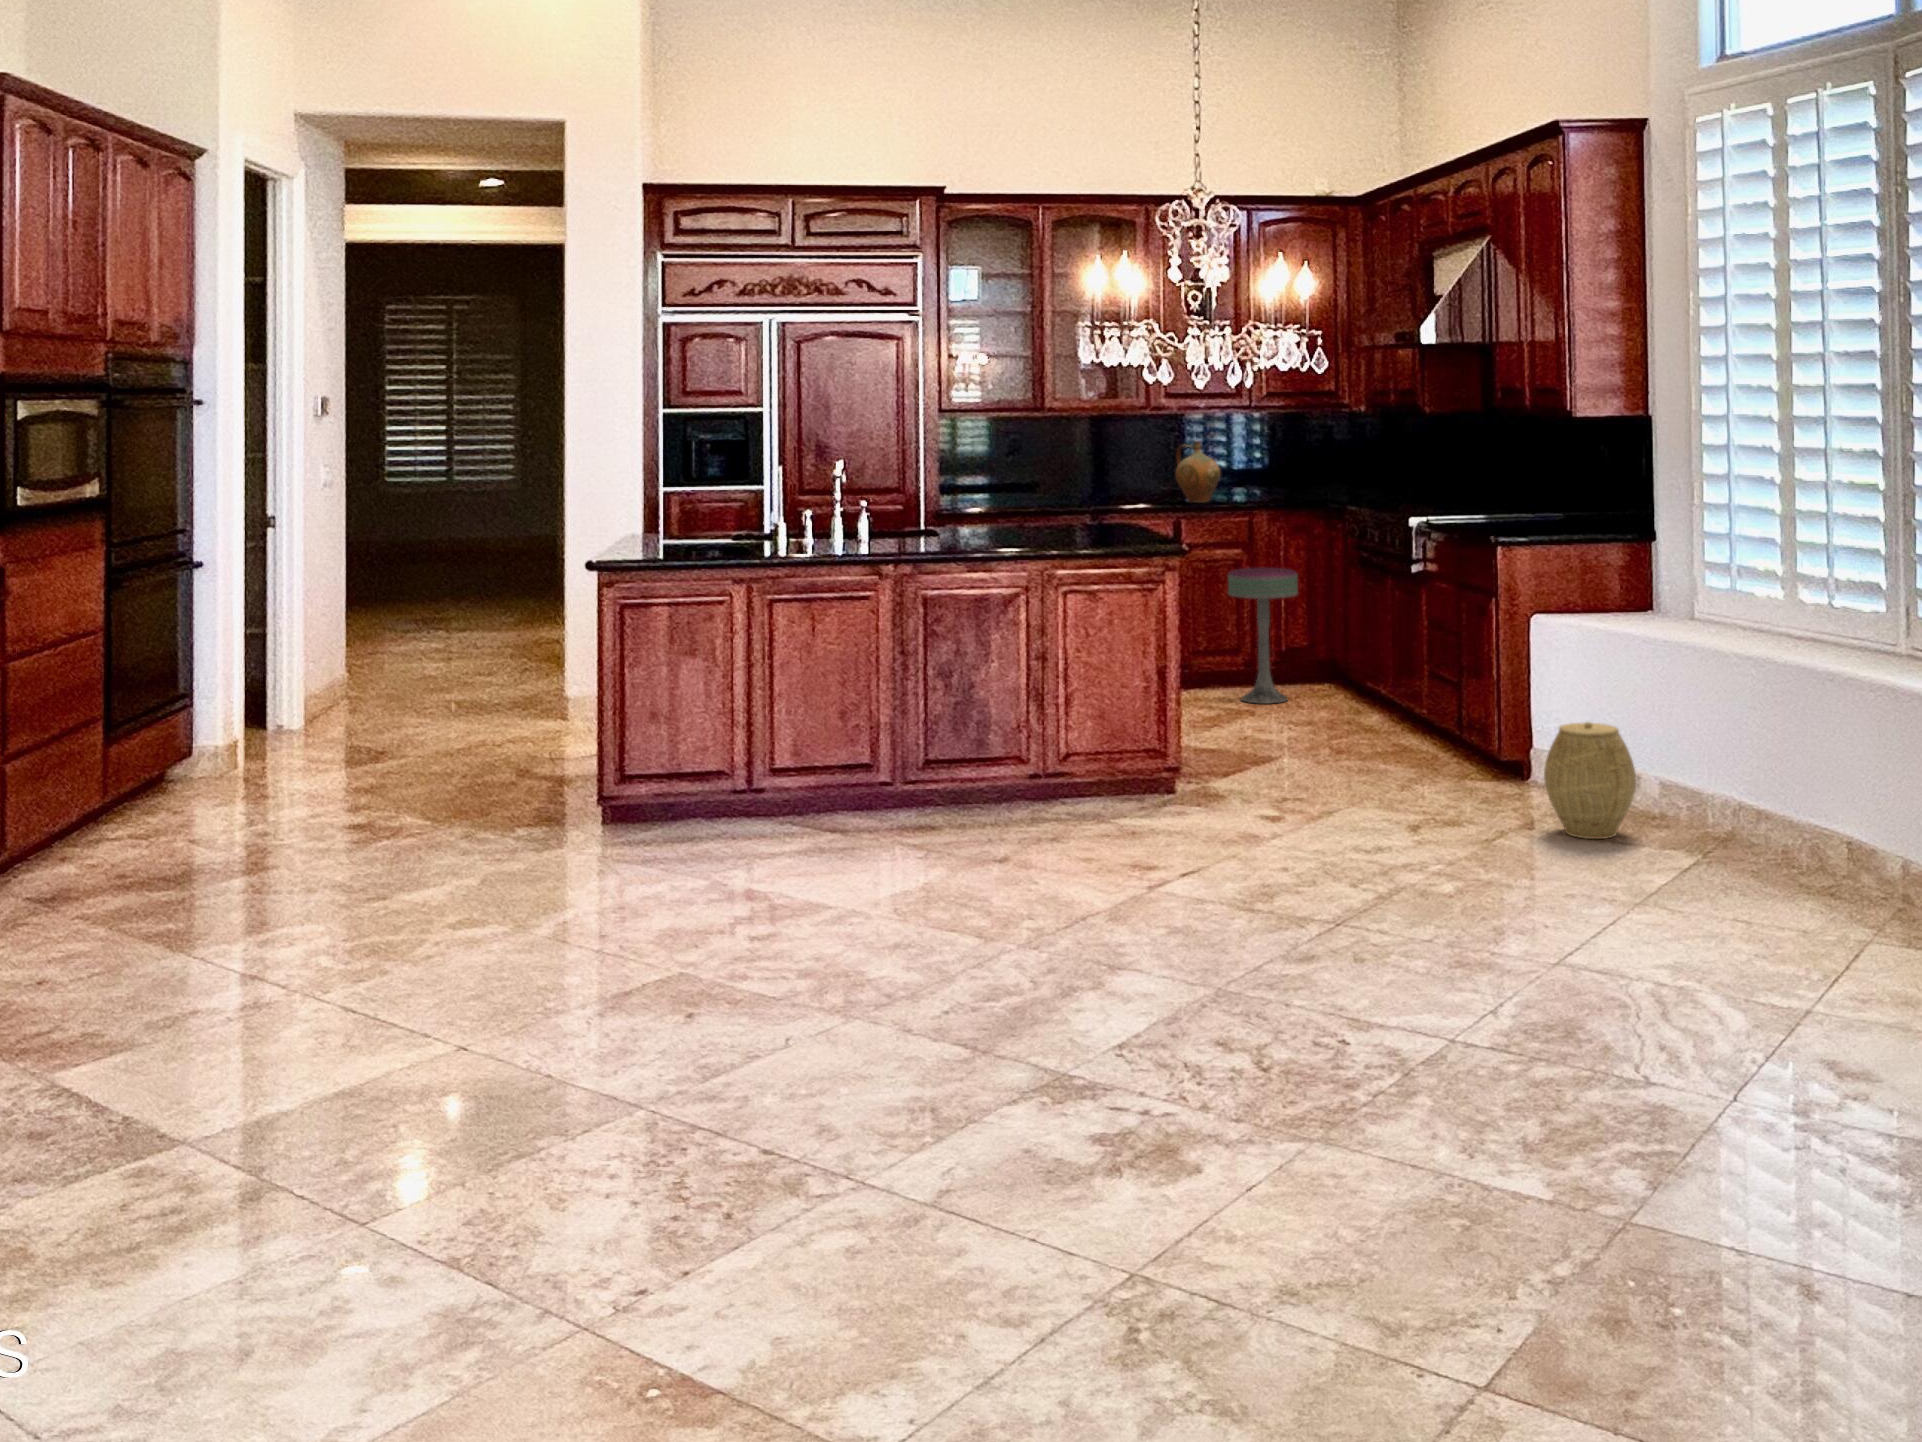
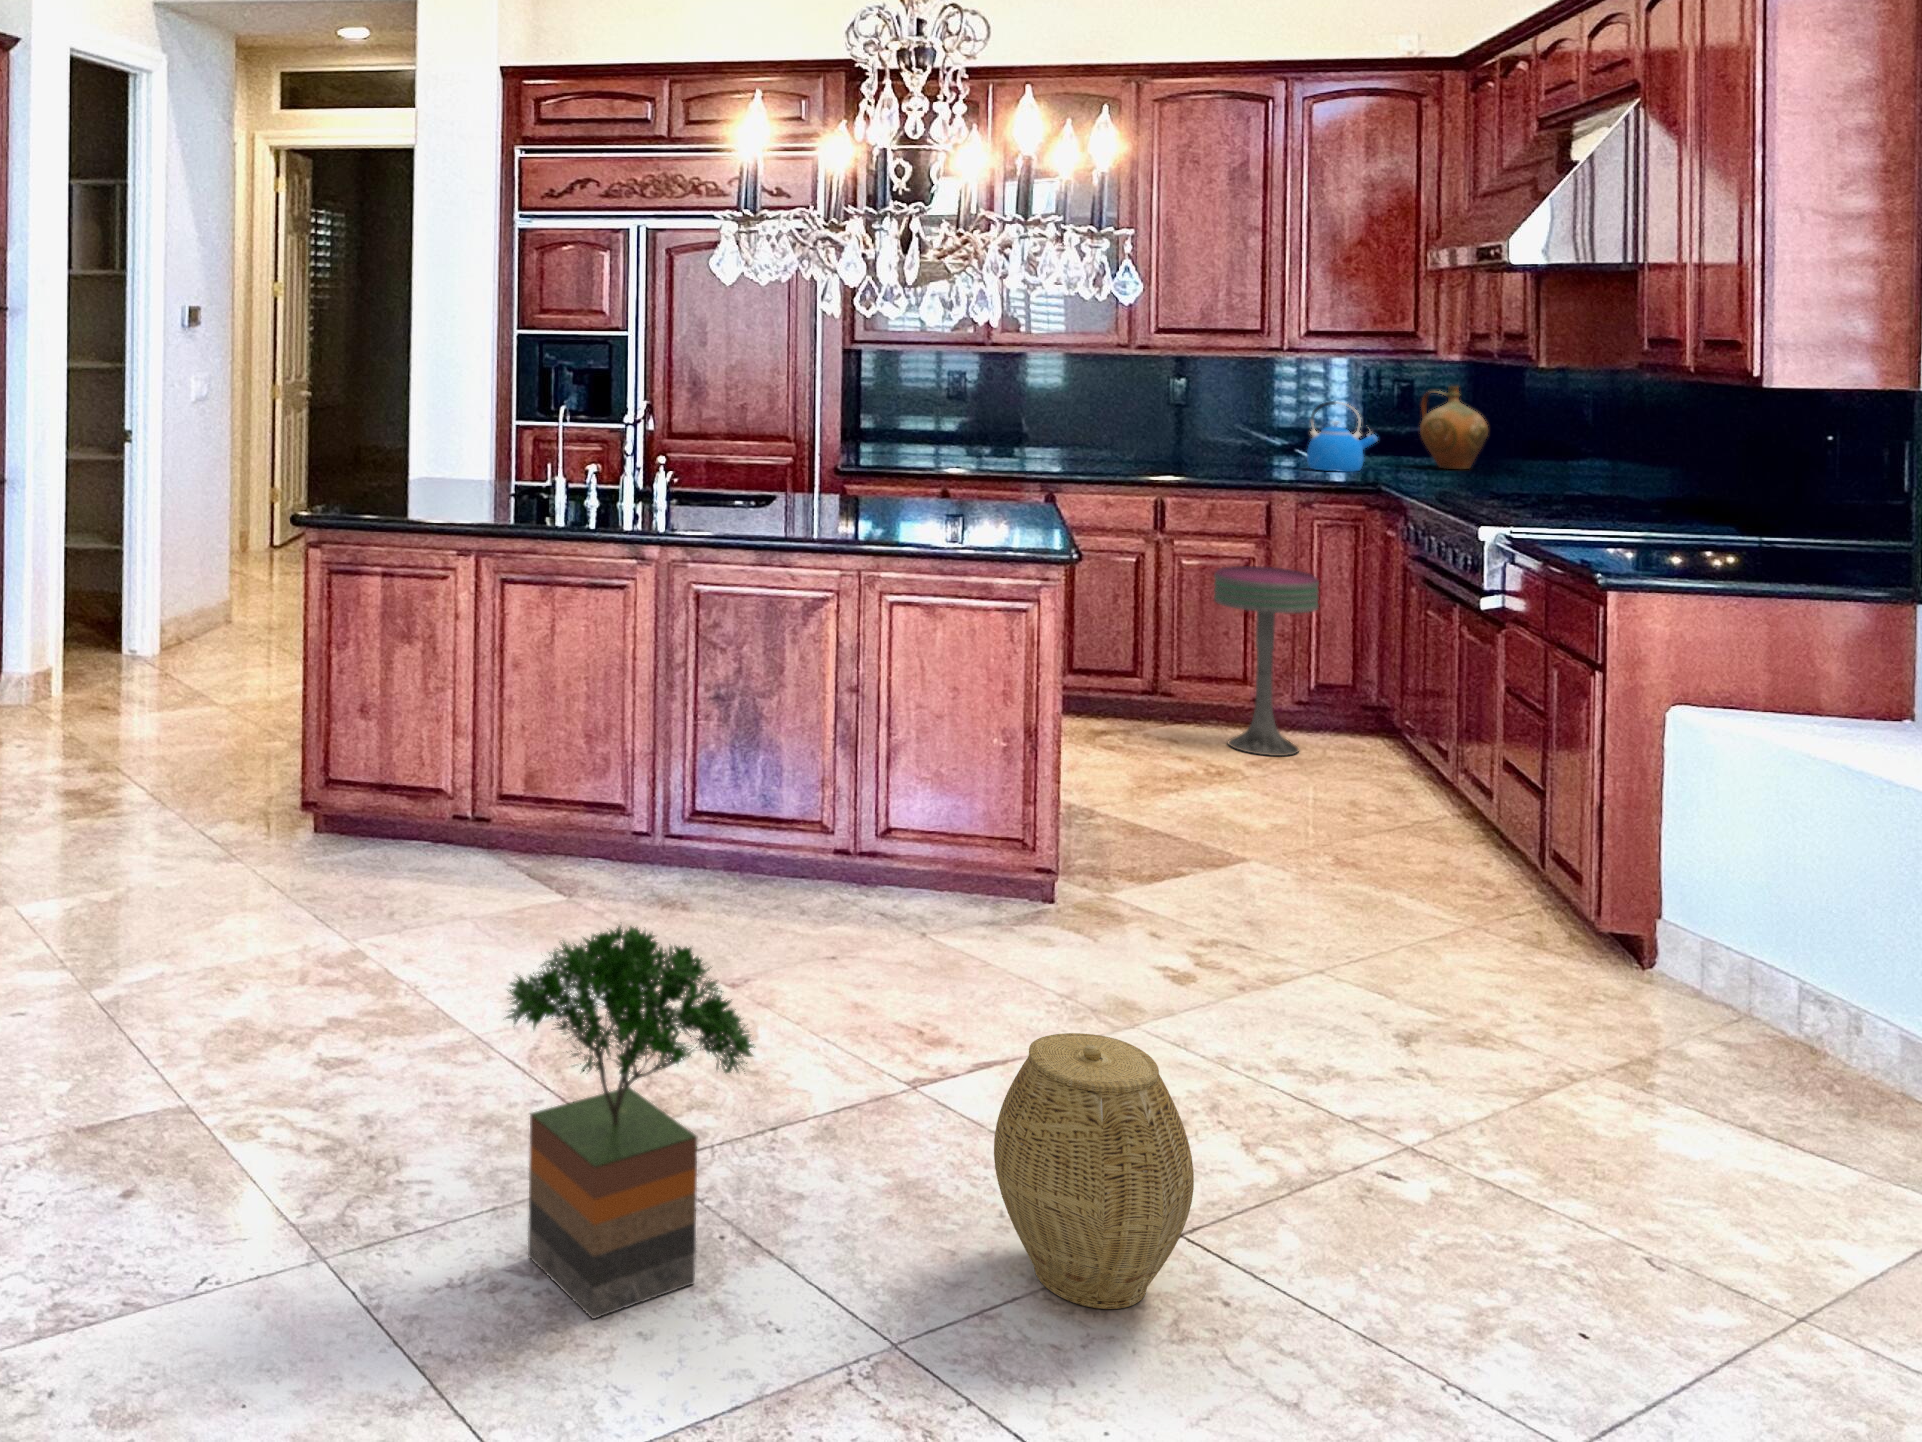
ceramic jug: present [1176,441,1220,503] -> present [1420,386,1488,469]
kettle: none [1278,445,1324,497] -> present [1307,401,1378,472]
woven basket: present [1544,722,1636,839] -> present [994,1033,1194,1309]
potted tree: none [950,767,1114,996] -> present [506,926,755,1319]

